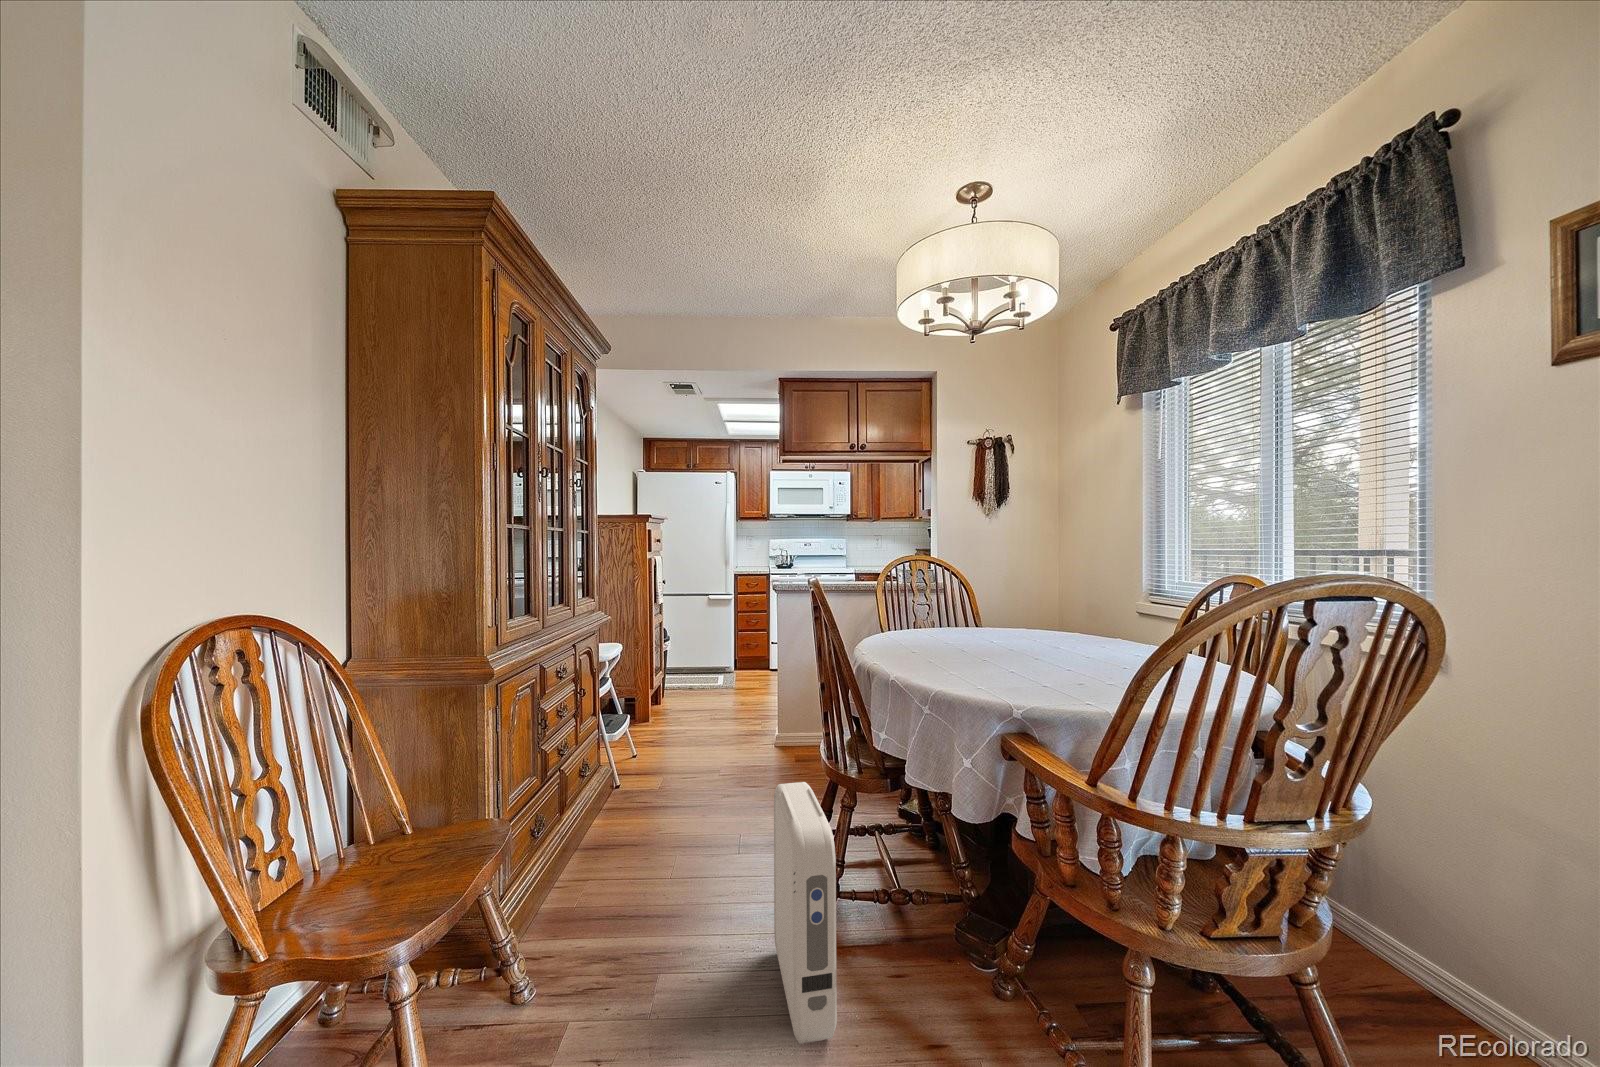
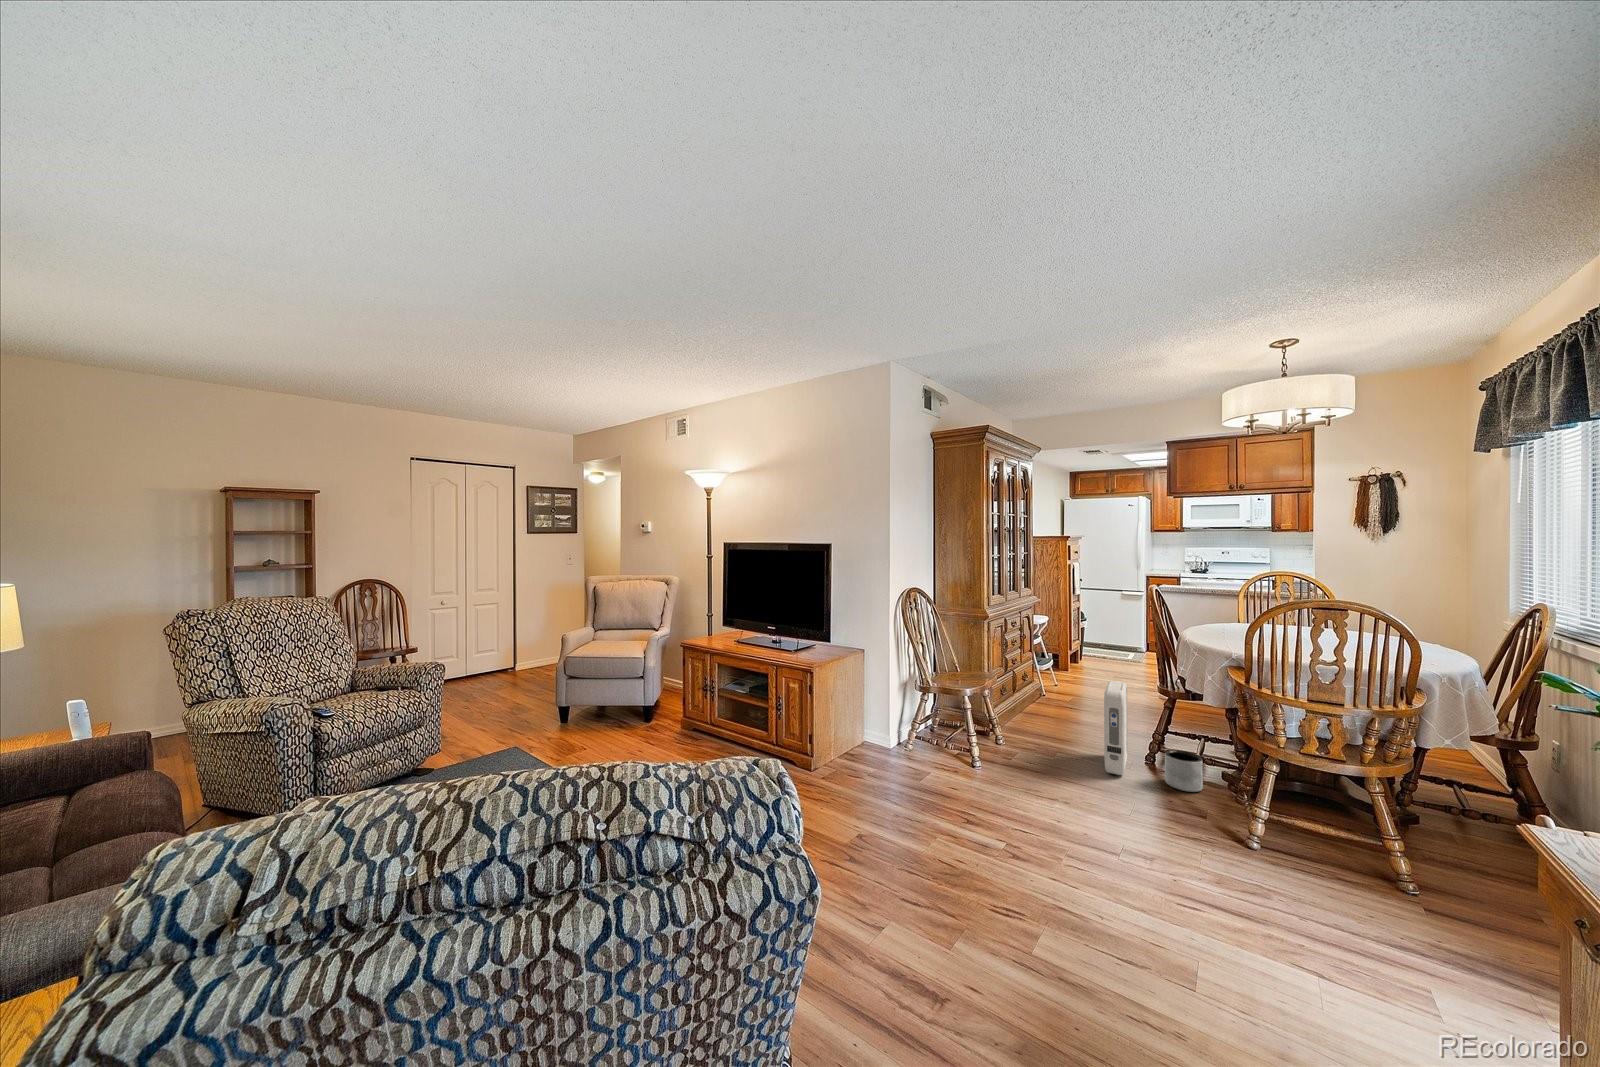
planter: none [904,914,975,1029] -> present [1165,750,1203,792]

